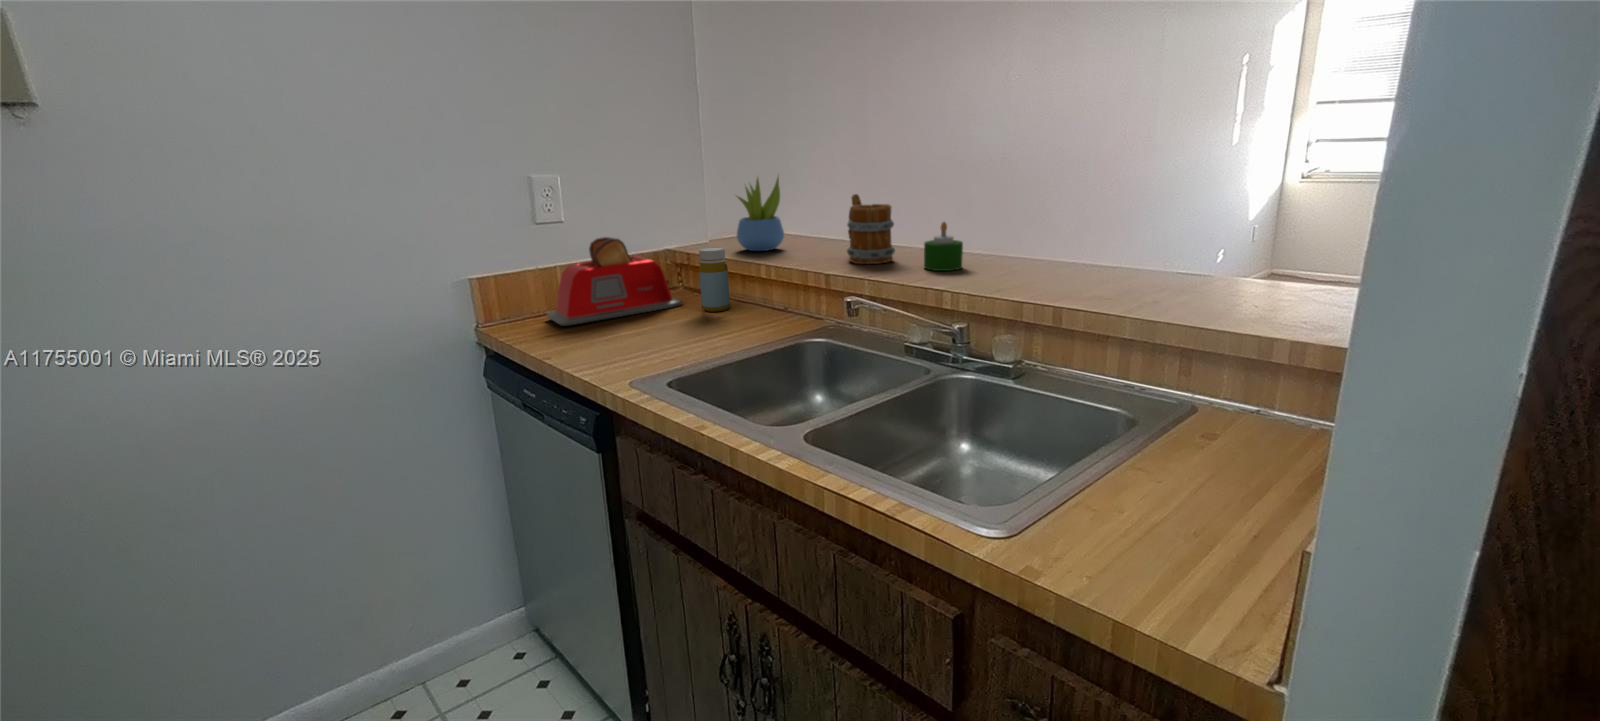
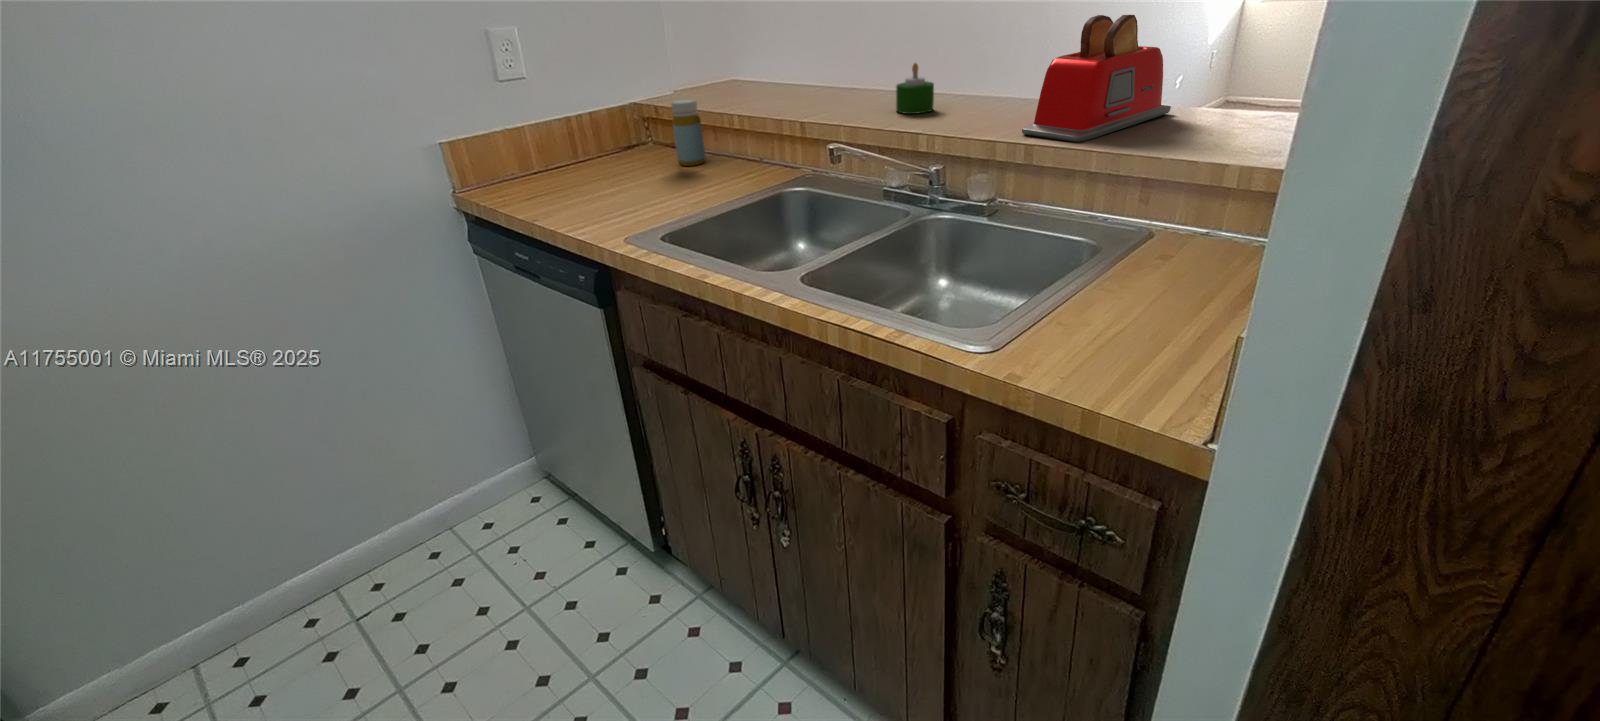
succulent plant: present [737,177,784,251] -> none [700,17,753,101]
mug: present [847,194,895,264] -> none [818,37,867,110]
toaster: present [547,237,682,326] -> present [1022,15,1171,142]

